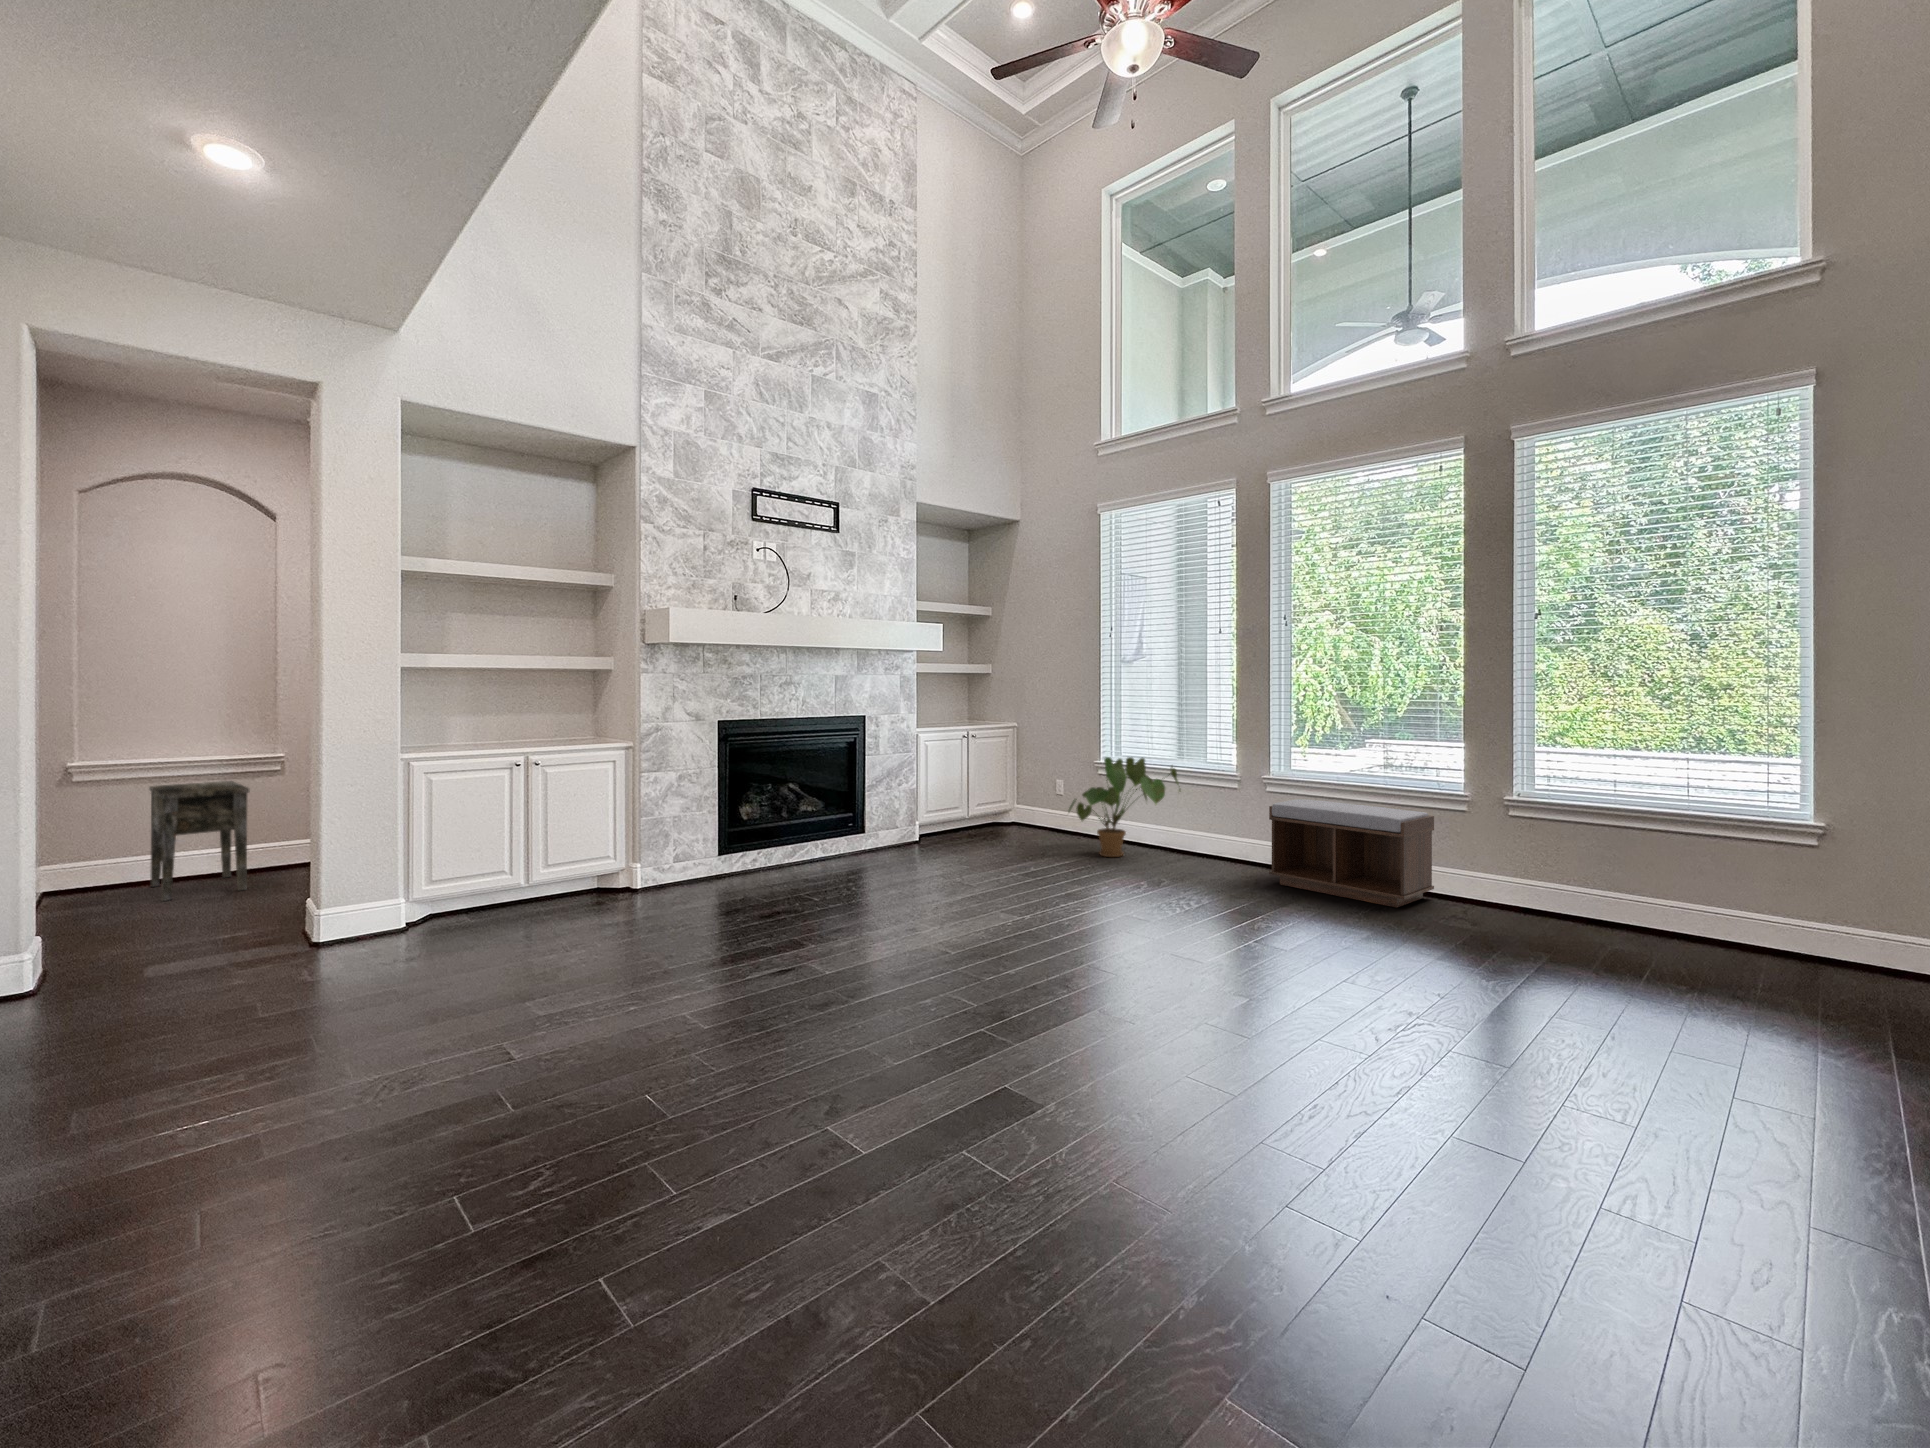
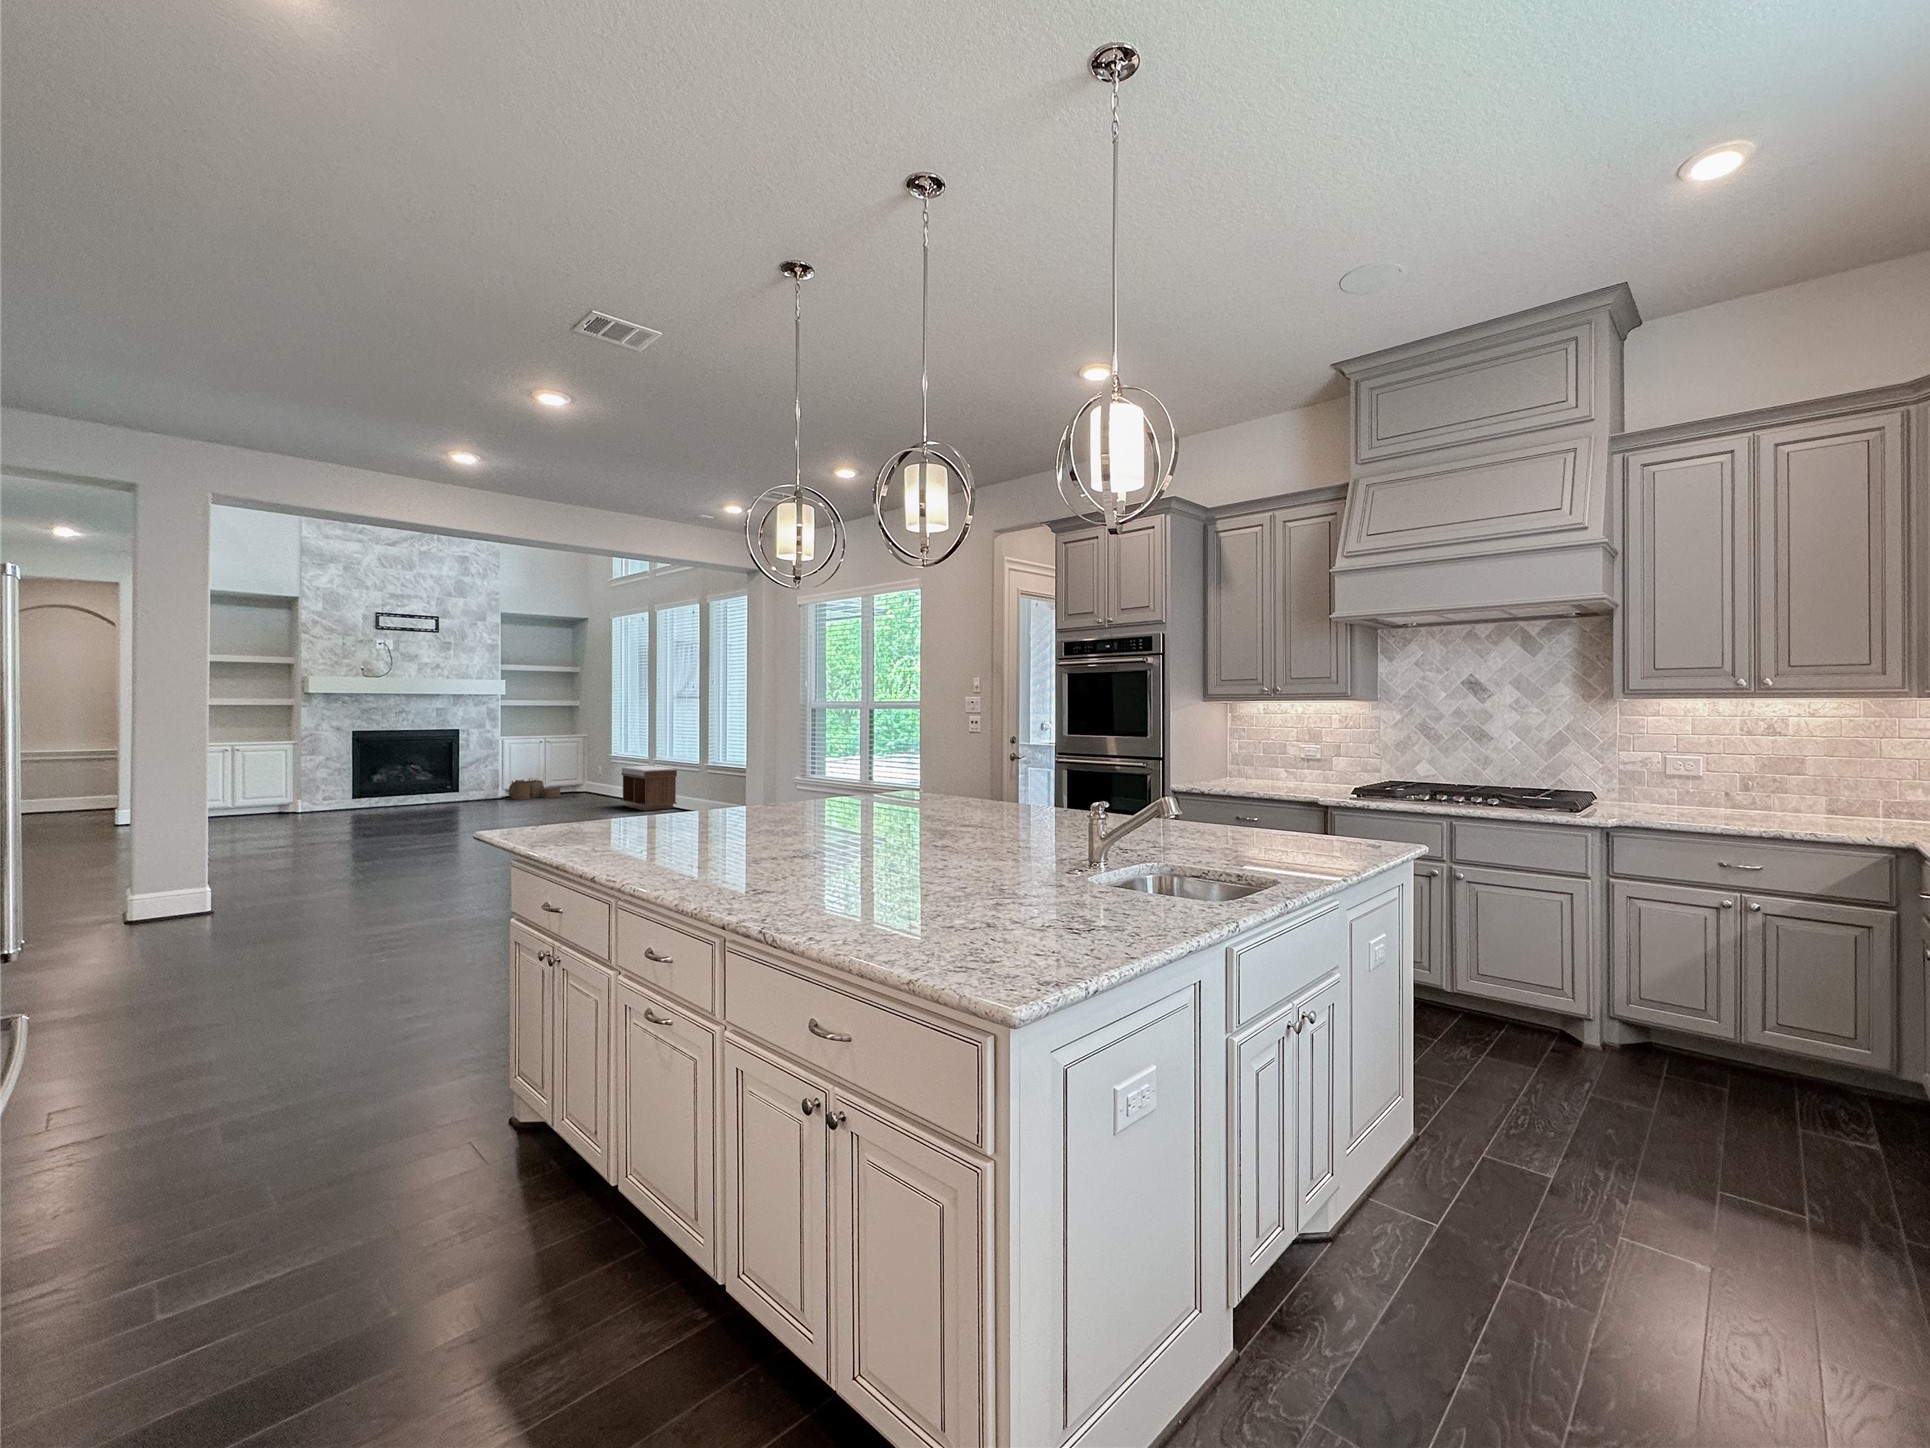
house plant: present [1069,757,1180,857] -> none [562,748,625,800]
side table: present [149,781,249,901] -> none [45,765,98,820]
woven basket: none [931,806,1029,851] -> present [509,779,561,800]

